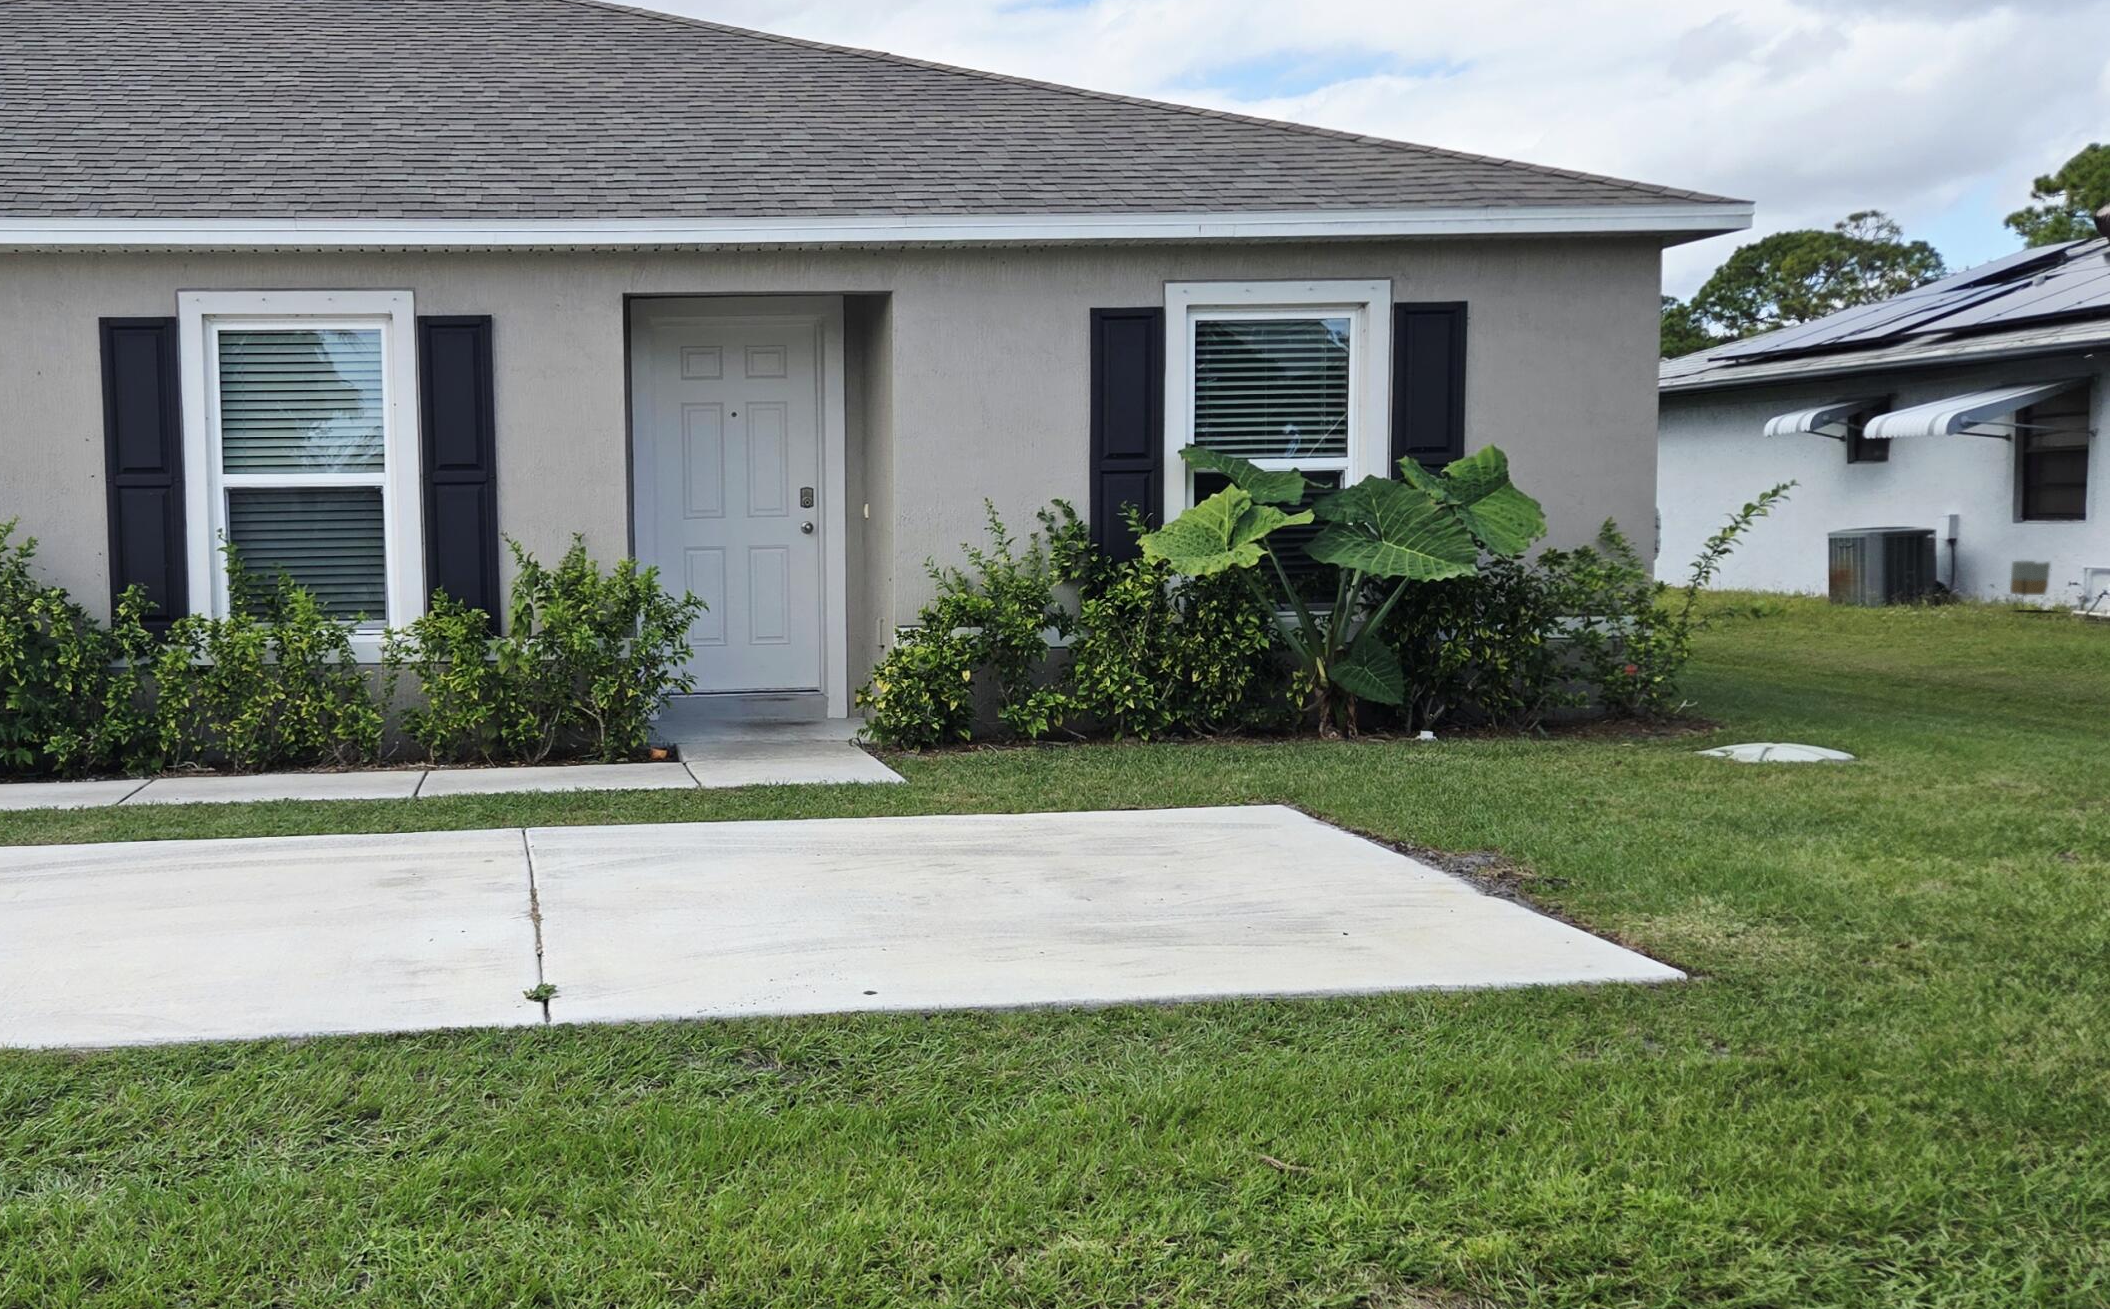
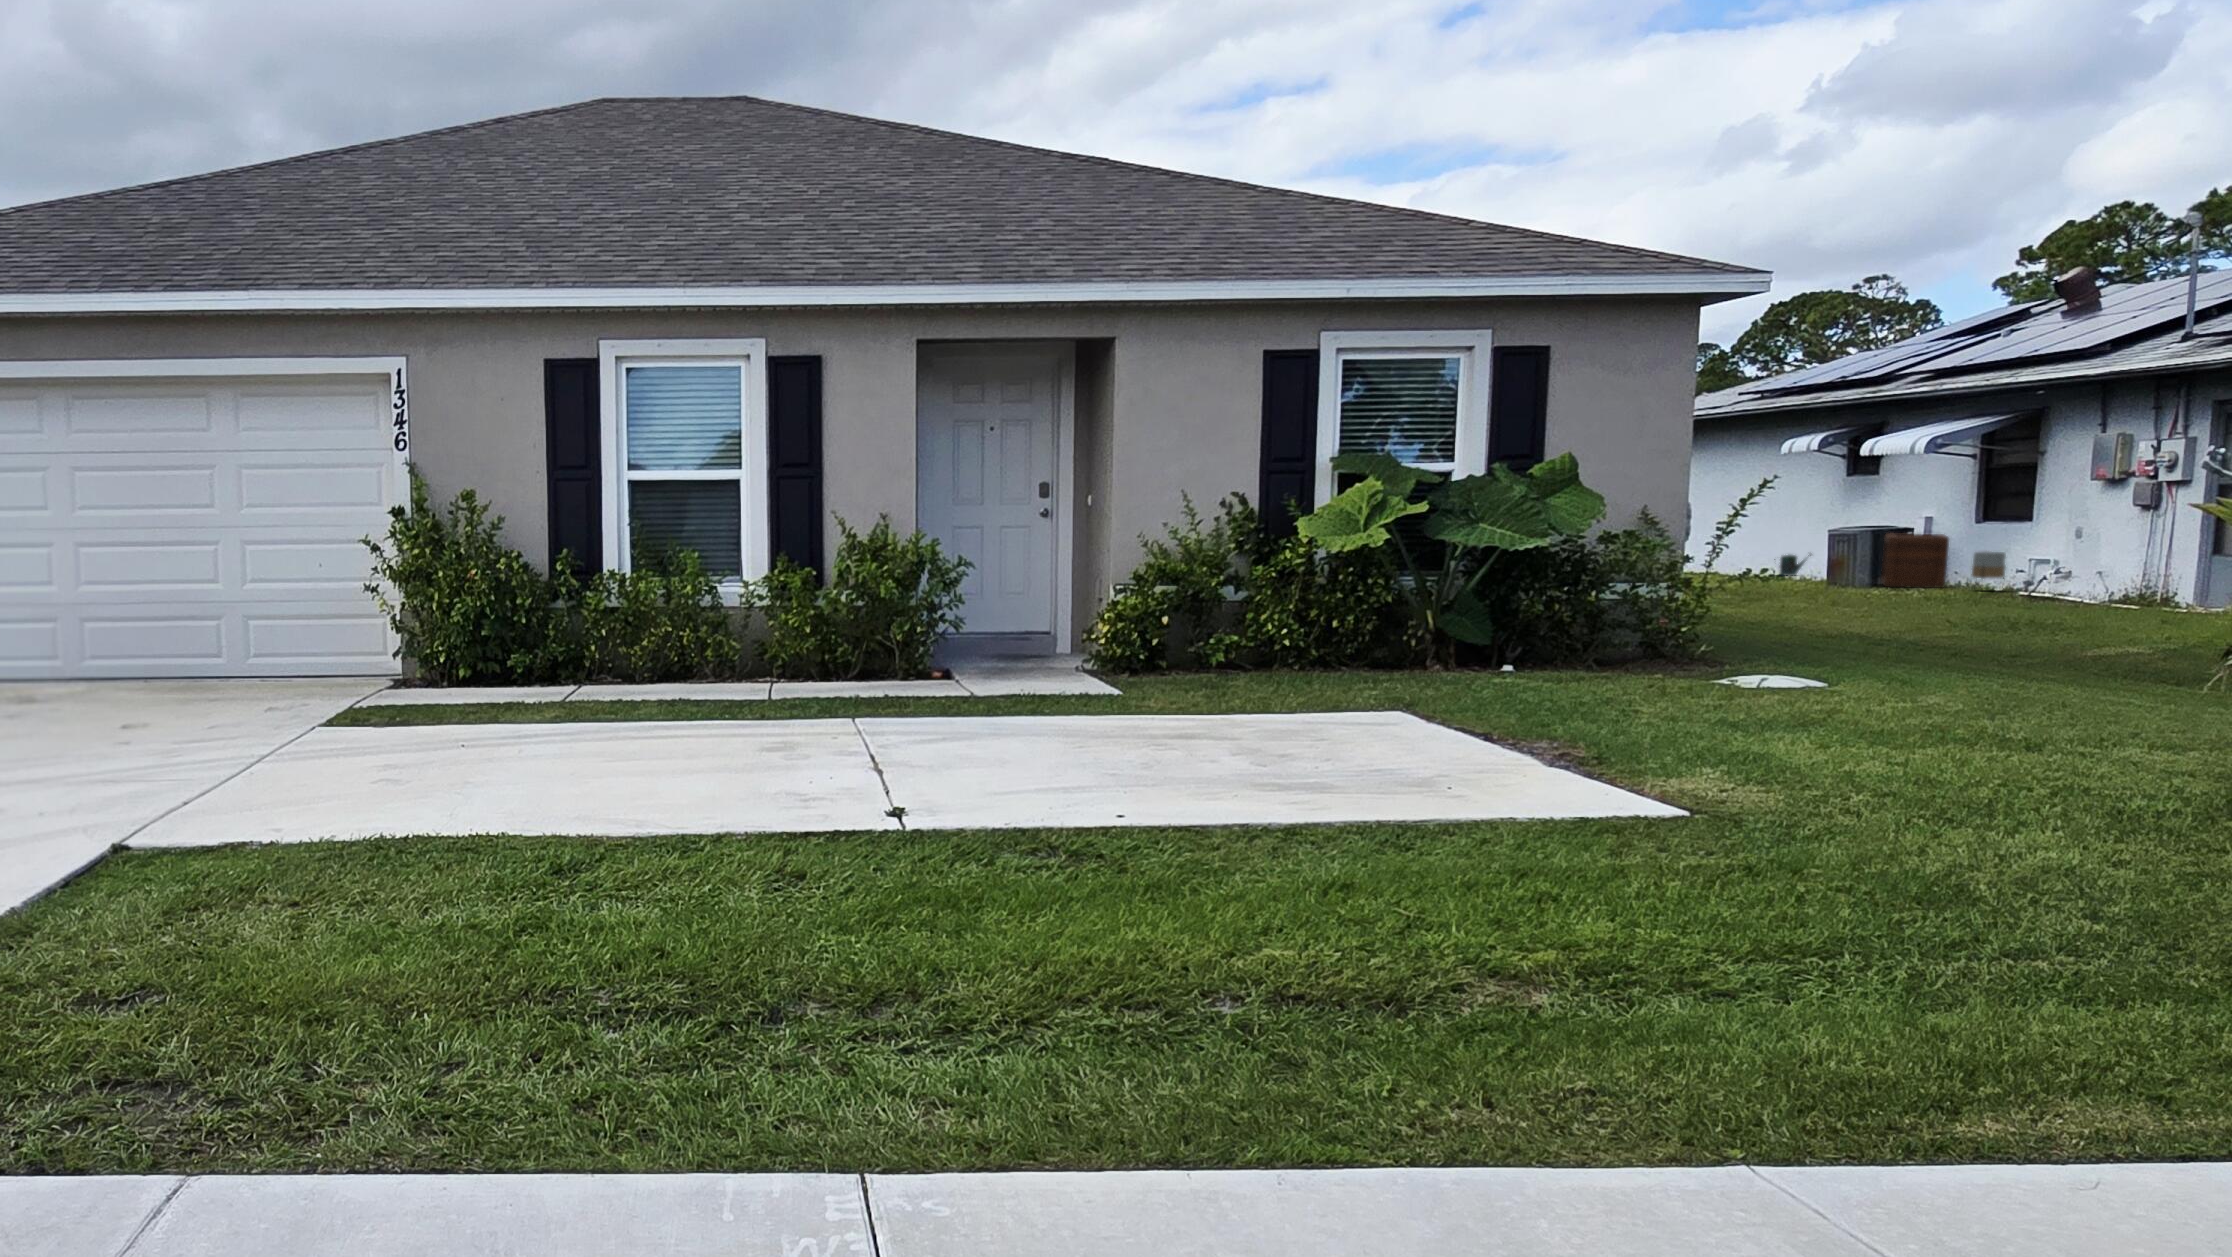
wooden crate: none [1896,538,1980,607] -> present [1881,534,1949,588]
watering can: none [1761,561,1809,592] -> present [1774,555,1811,576]

